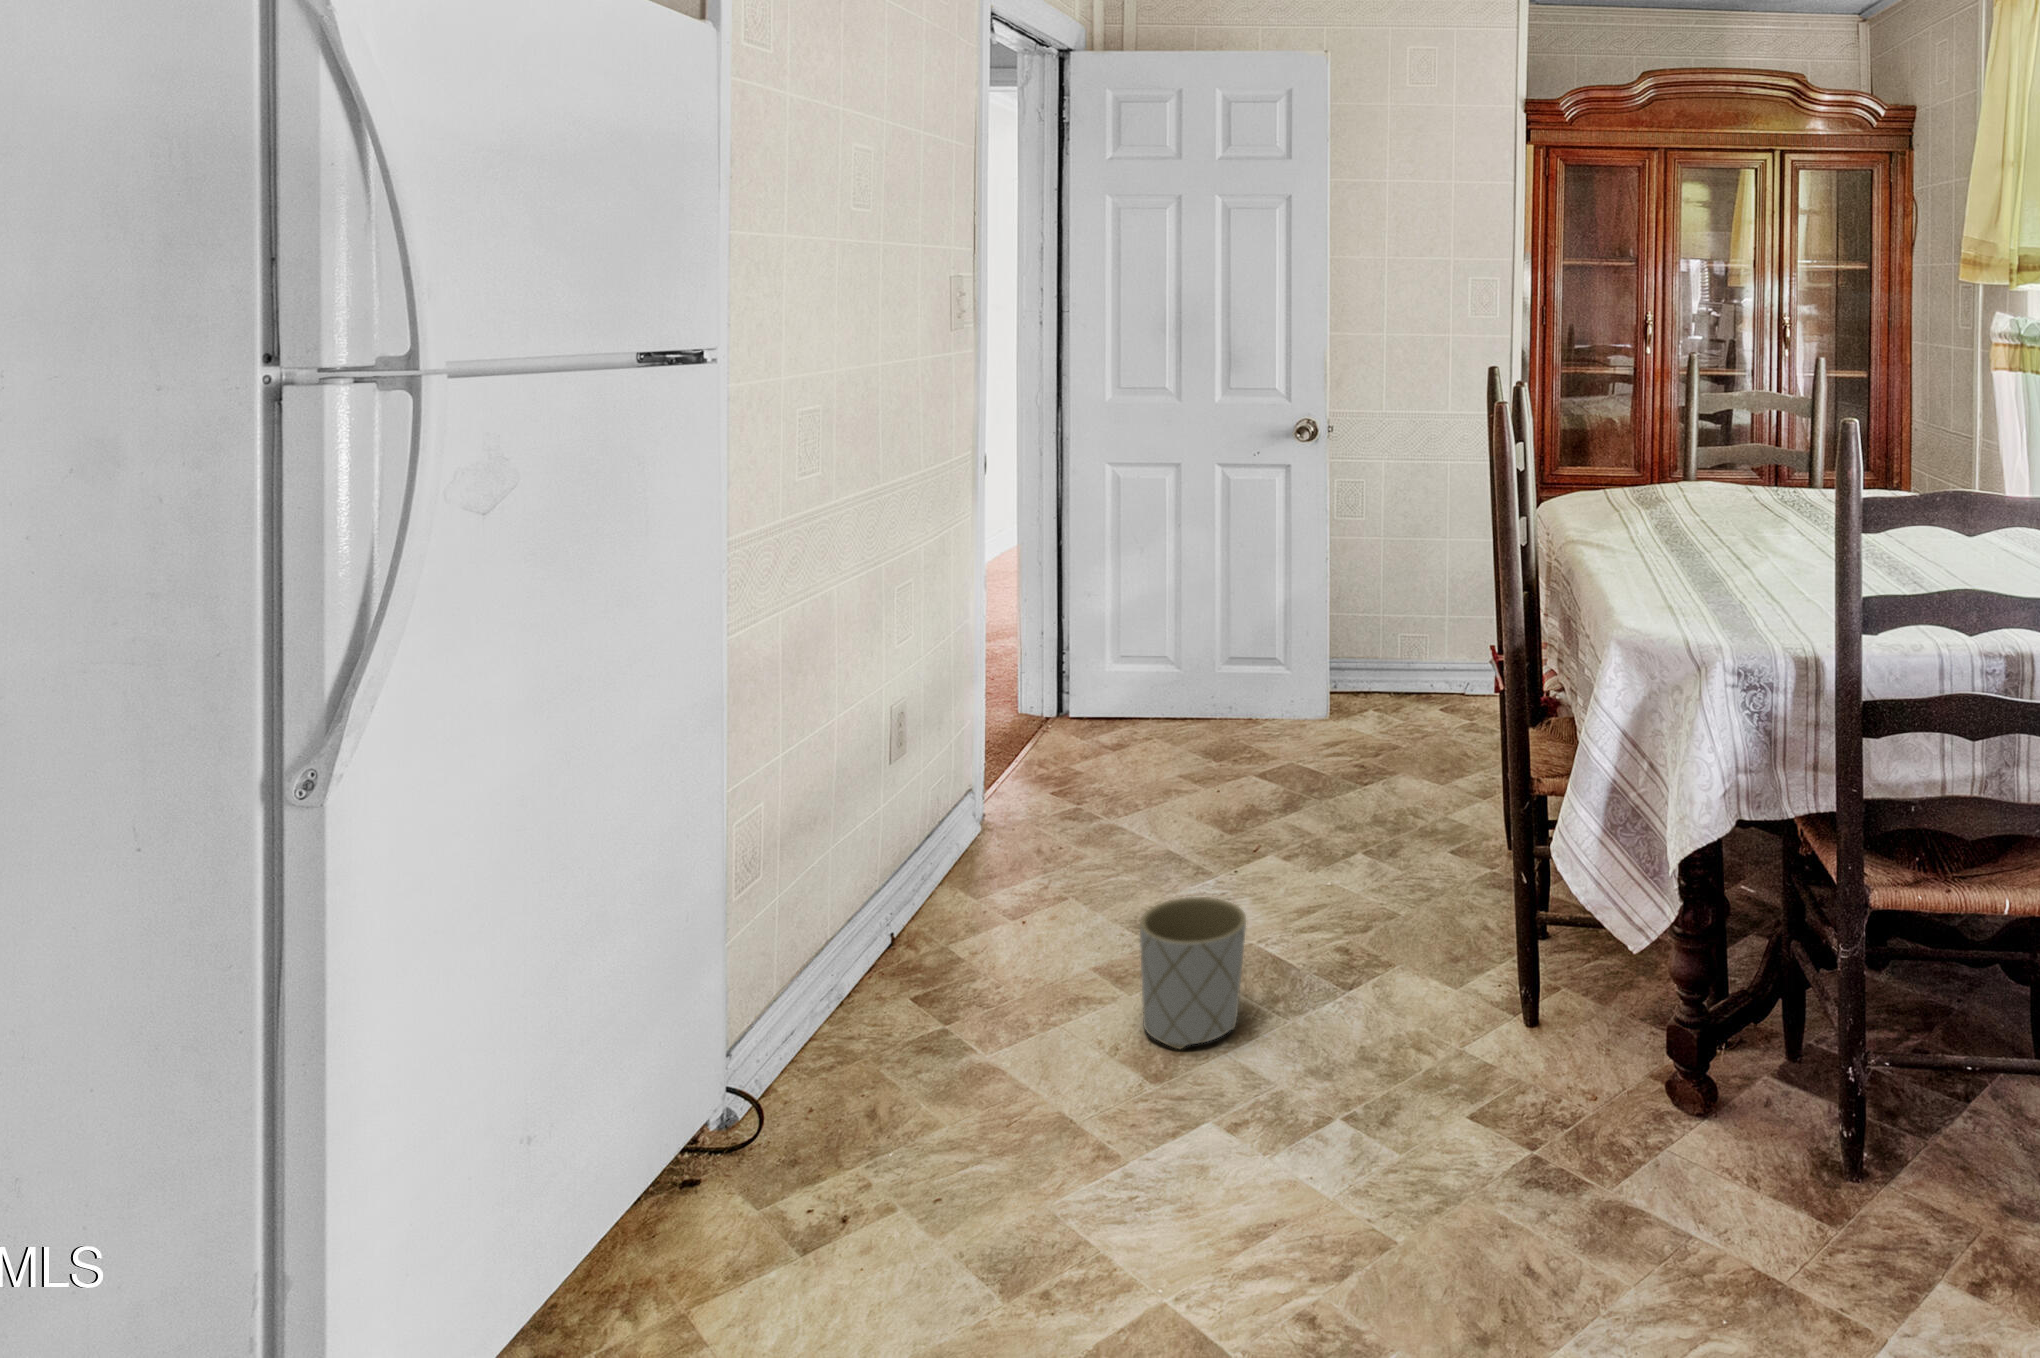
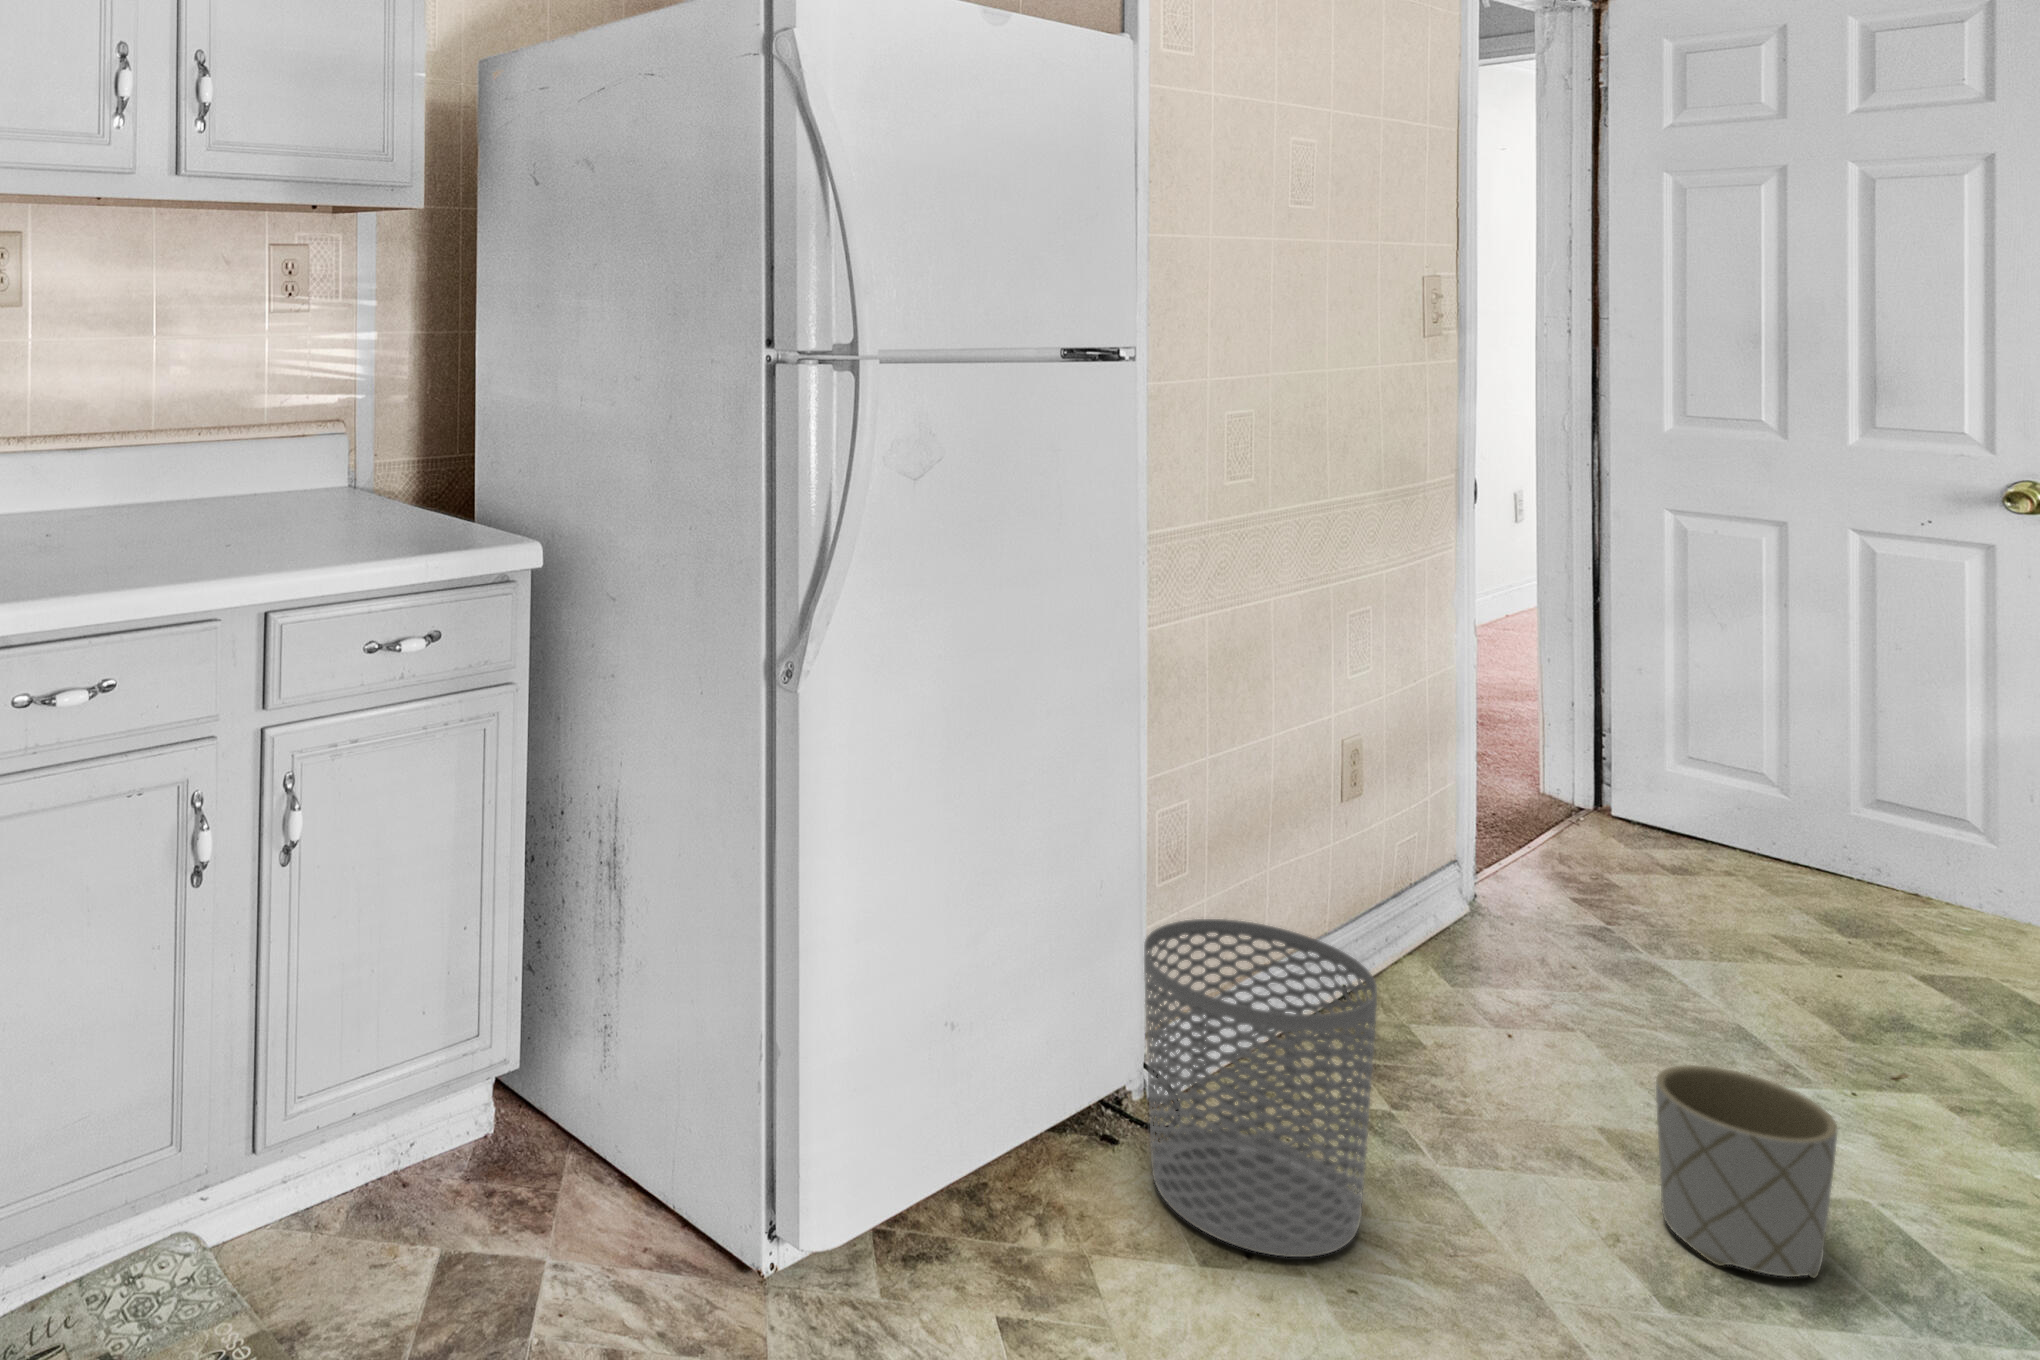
waste bin: none [736,900,953,1222] -> present [1144,919,1377,1257]

